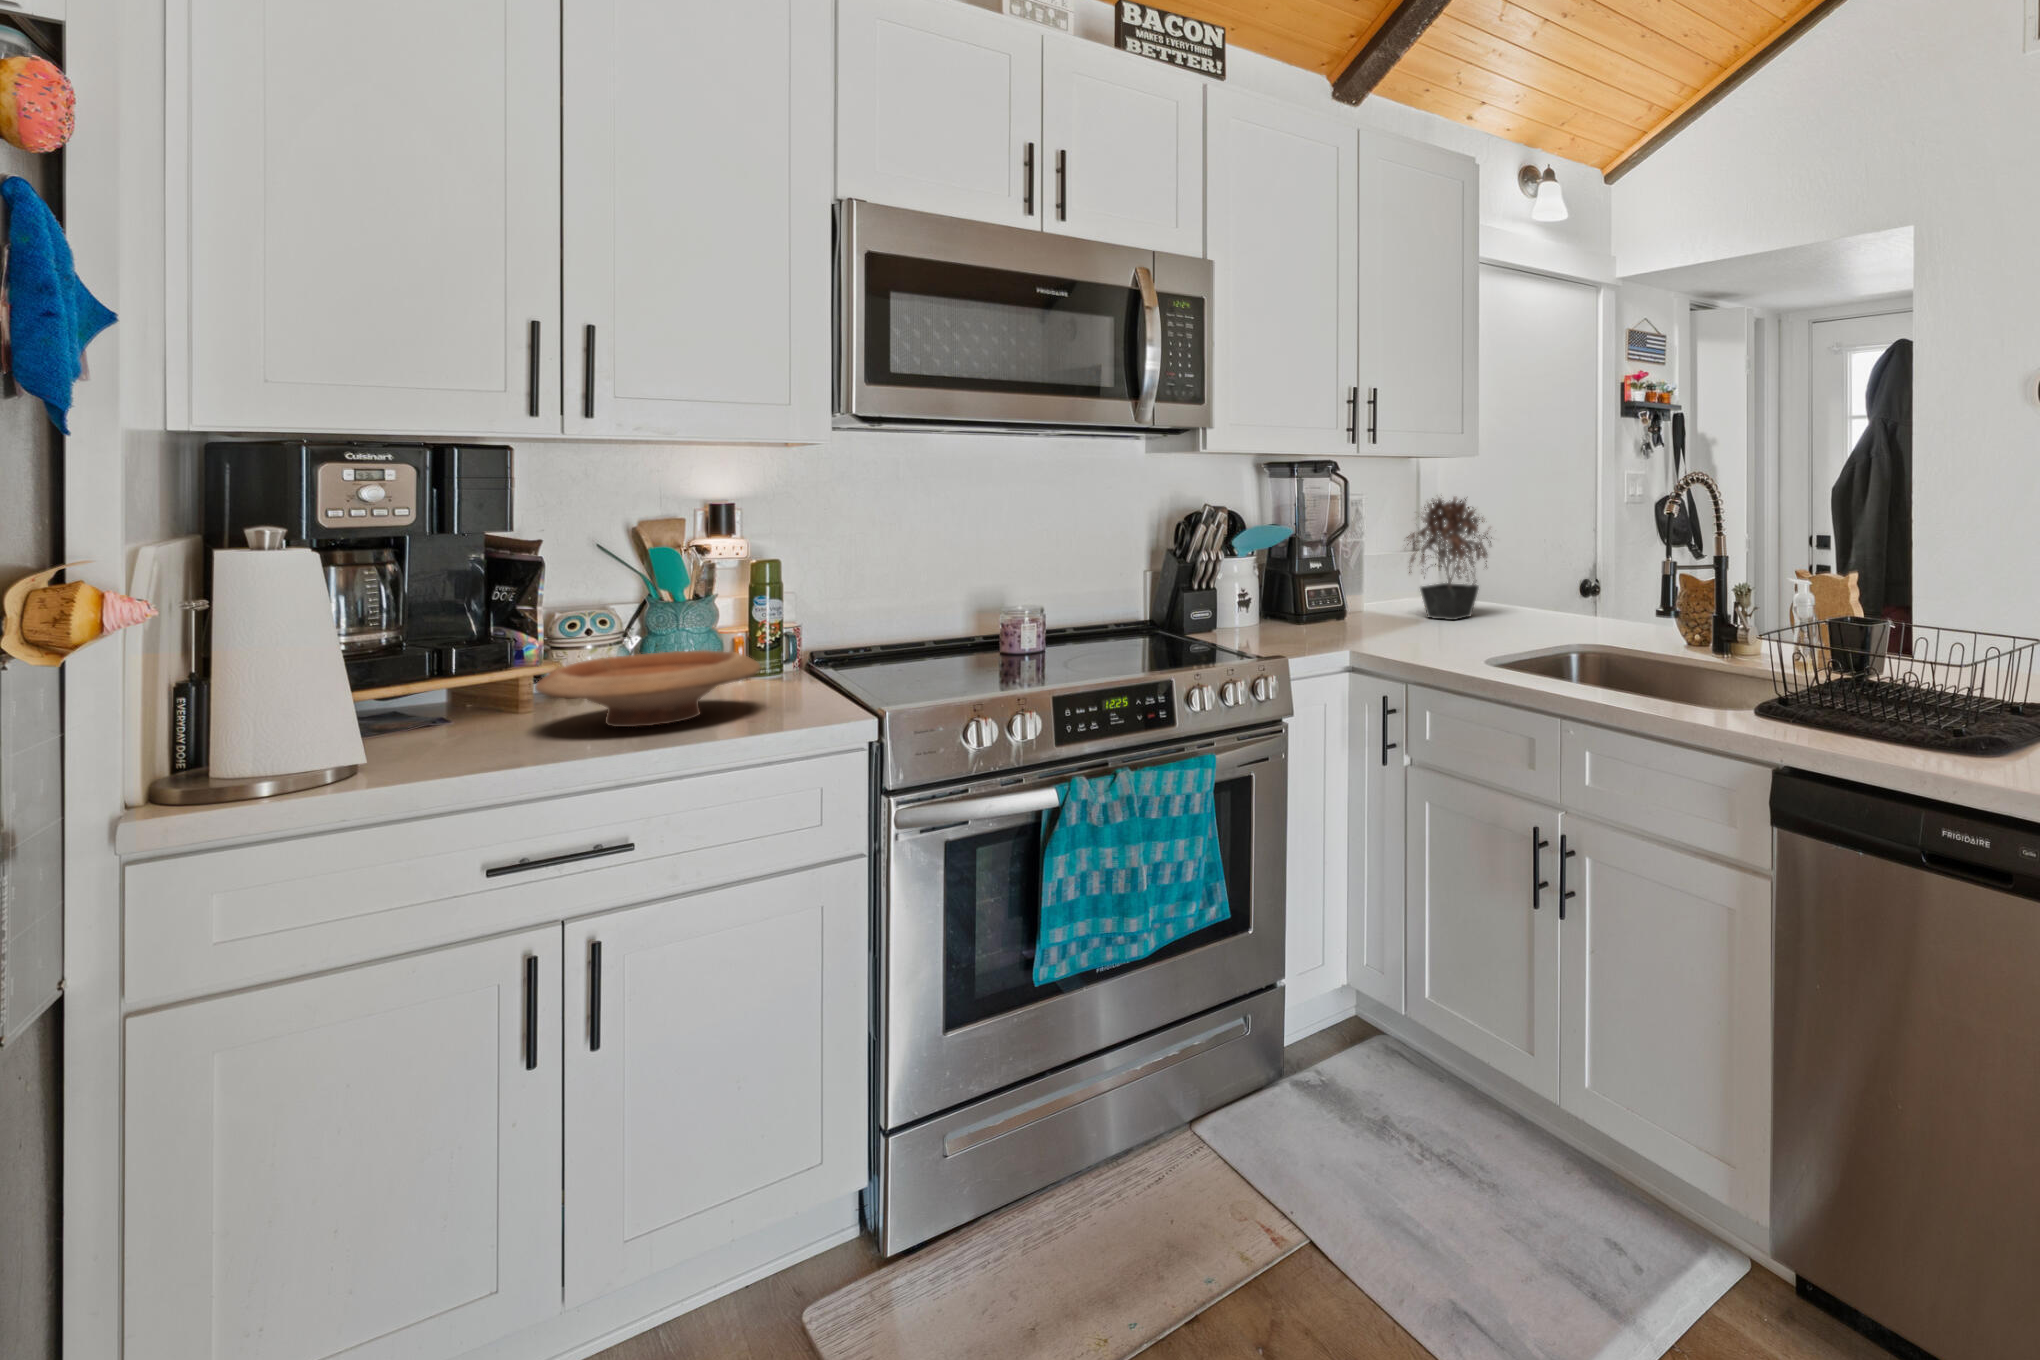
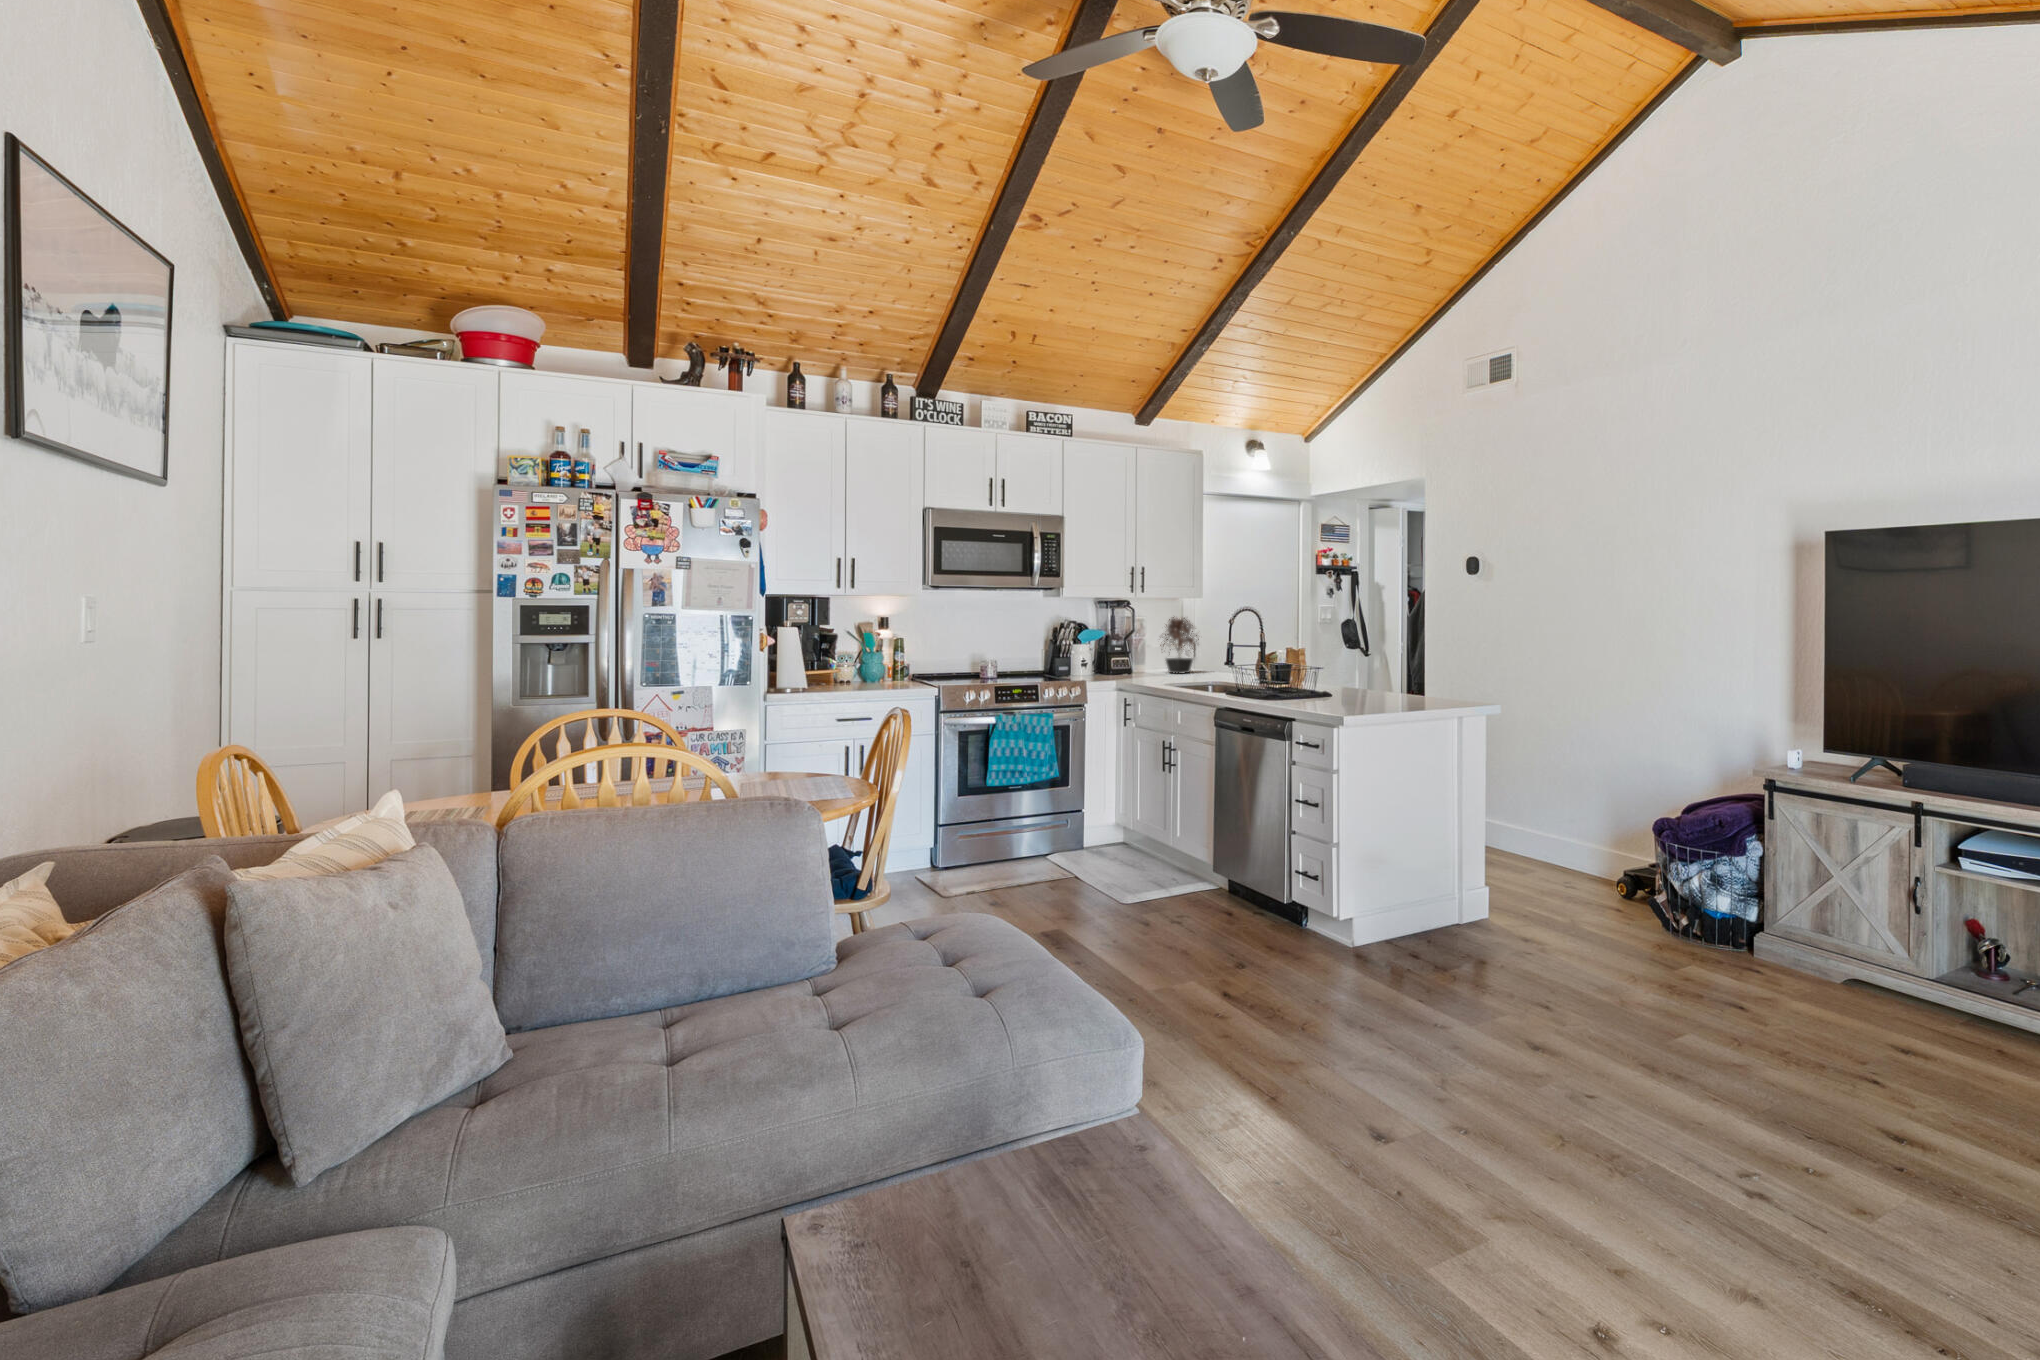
wooden bowl: present [535,650,760,727] -> none [842,666,903,687]

